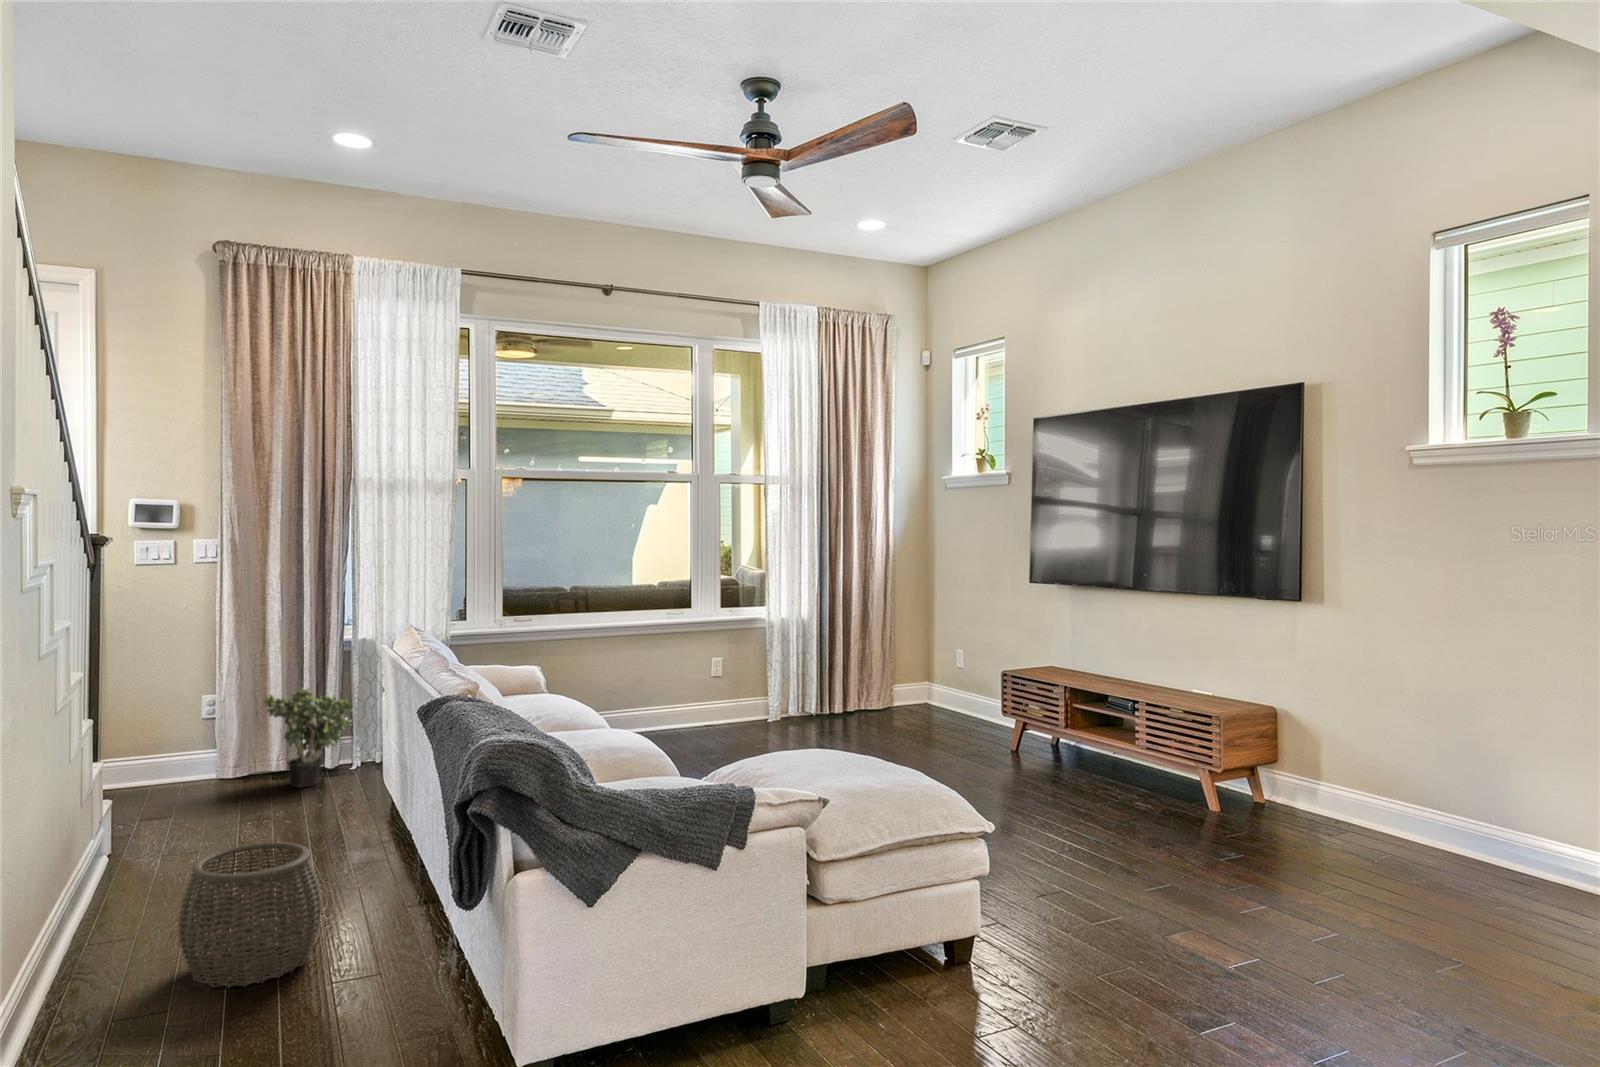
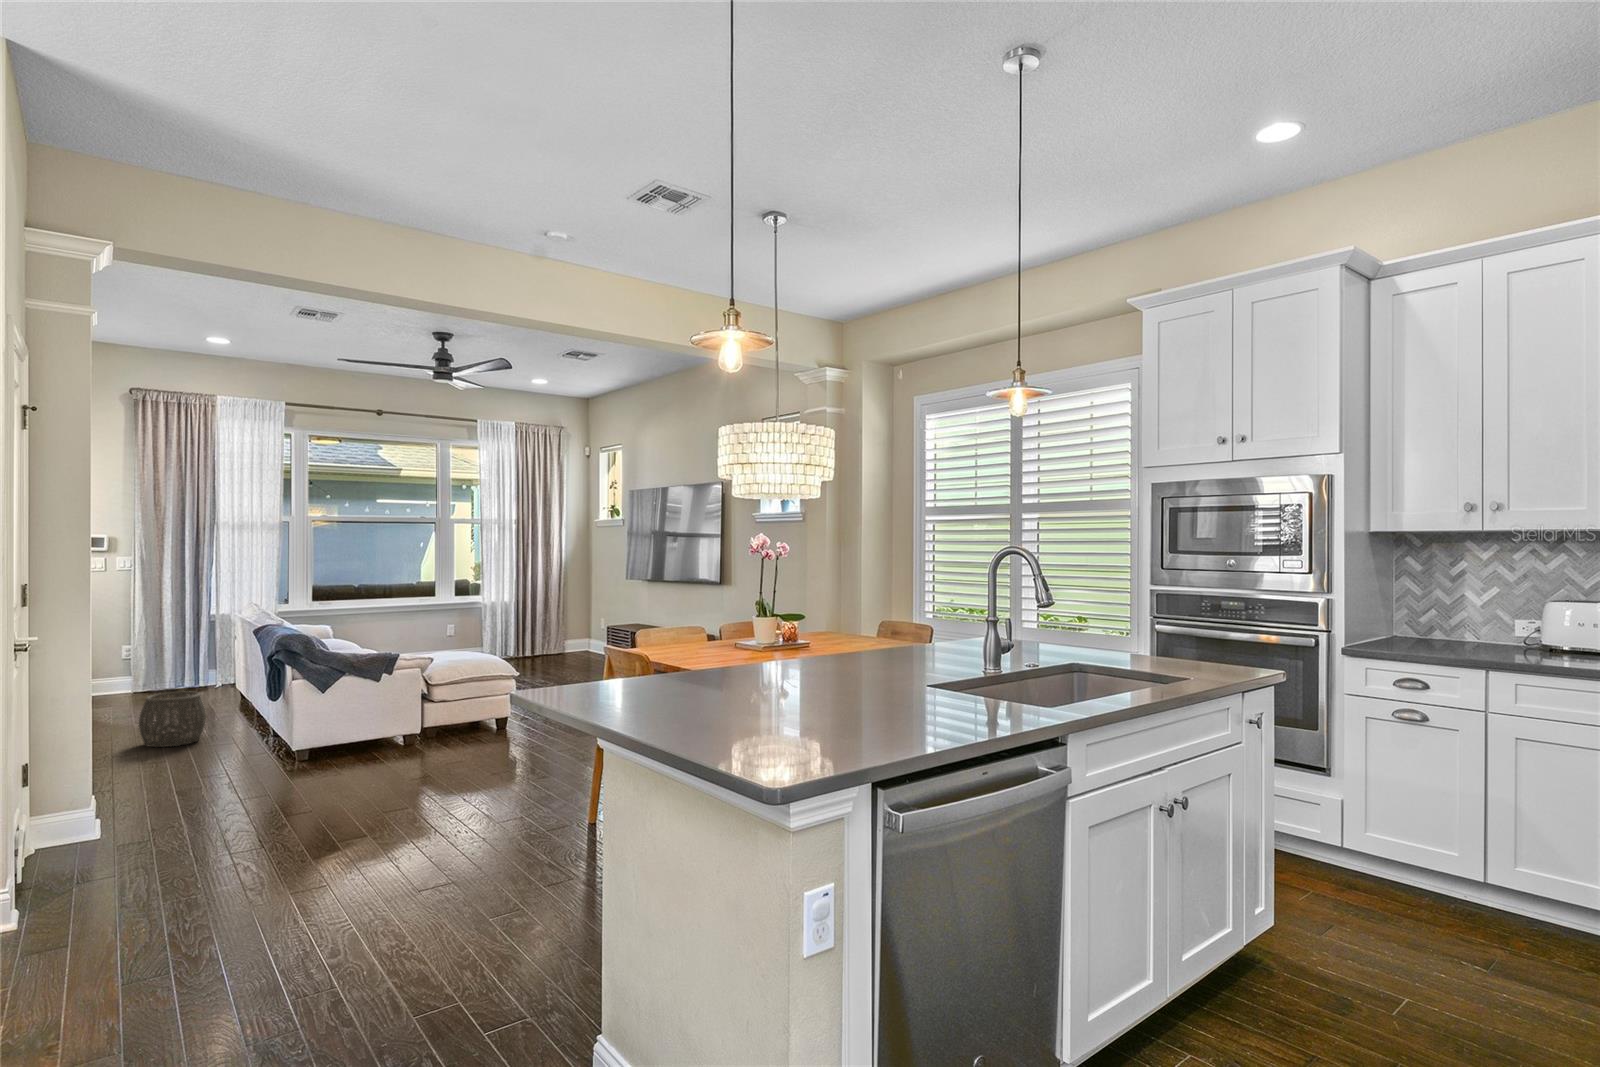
potted plant: present [261,689,353,787] -> none [159,639,216,695]

